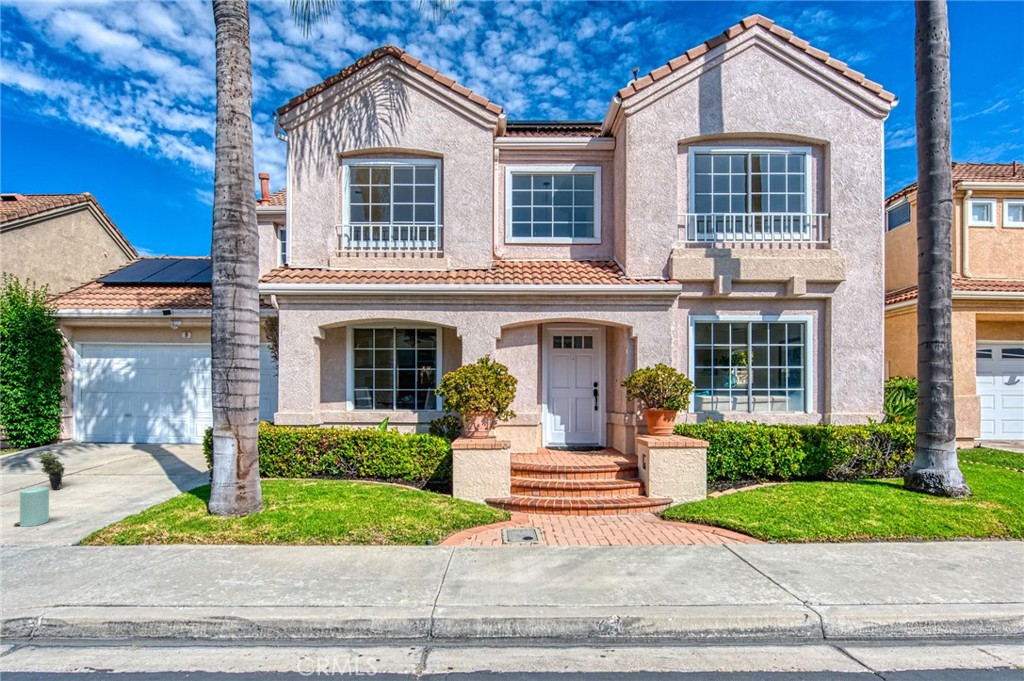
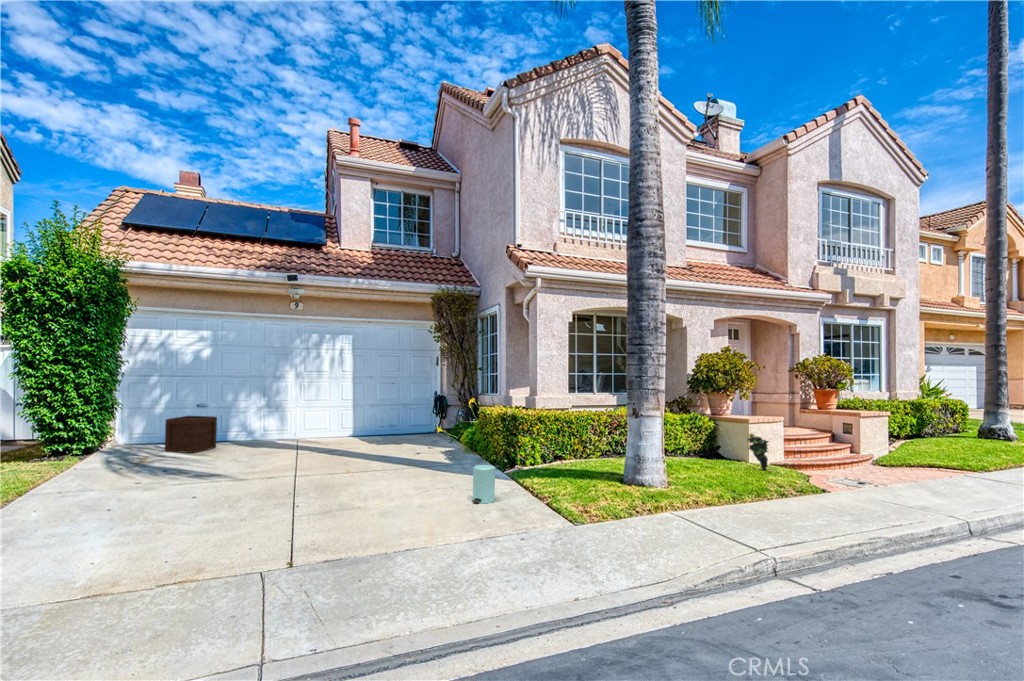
wooden crate: none [19,423,66,455] -> present [165,416,217,453]
potted plant: present [39,453,65,490] -> present [747,433,769,470]

